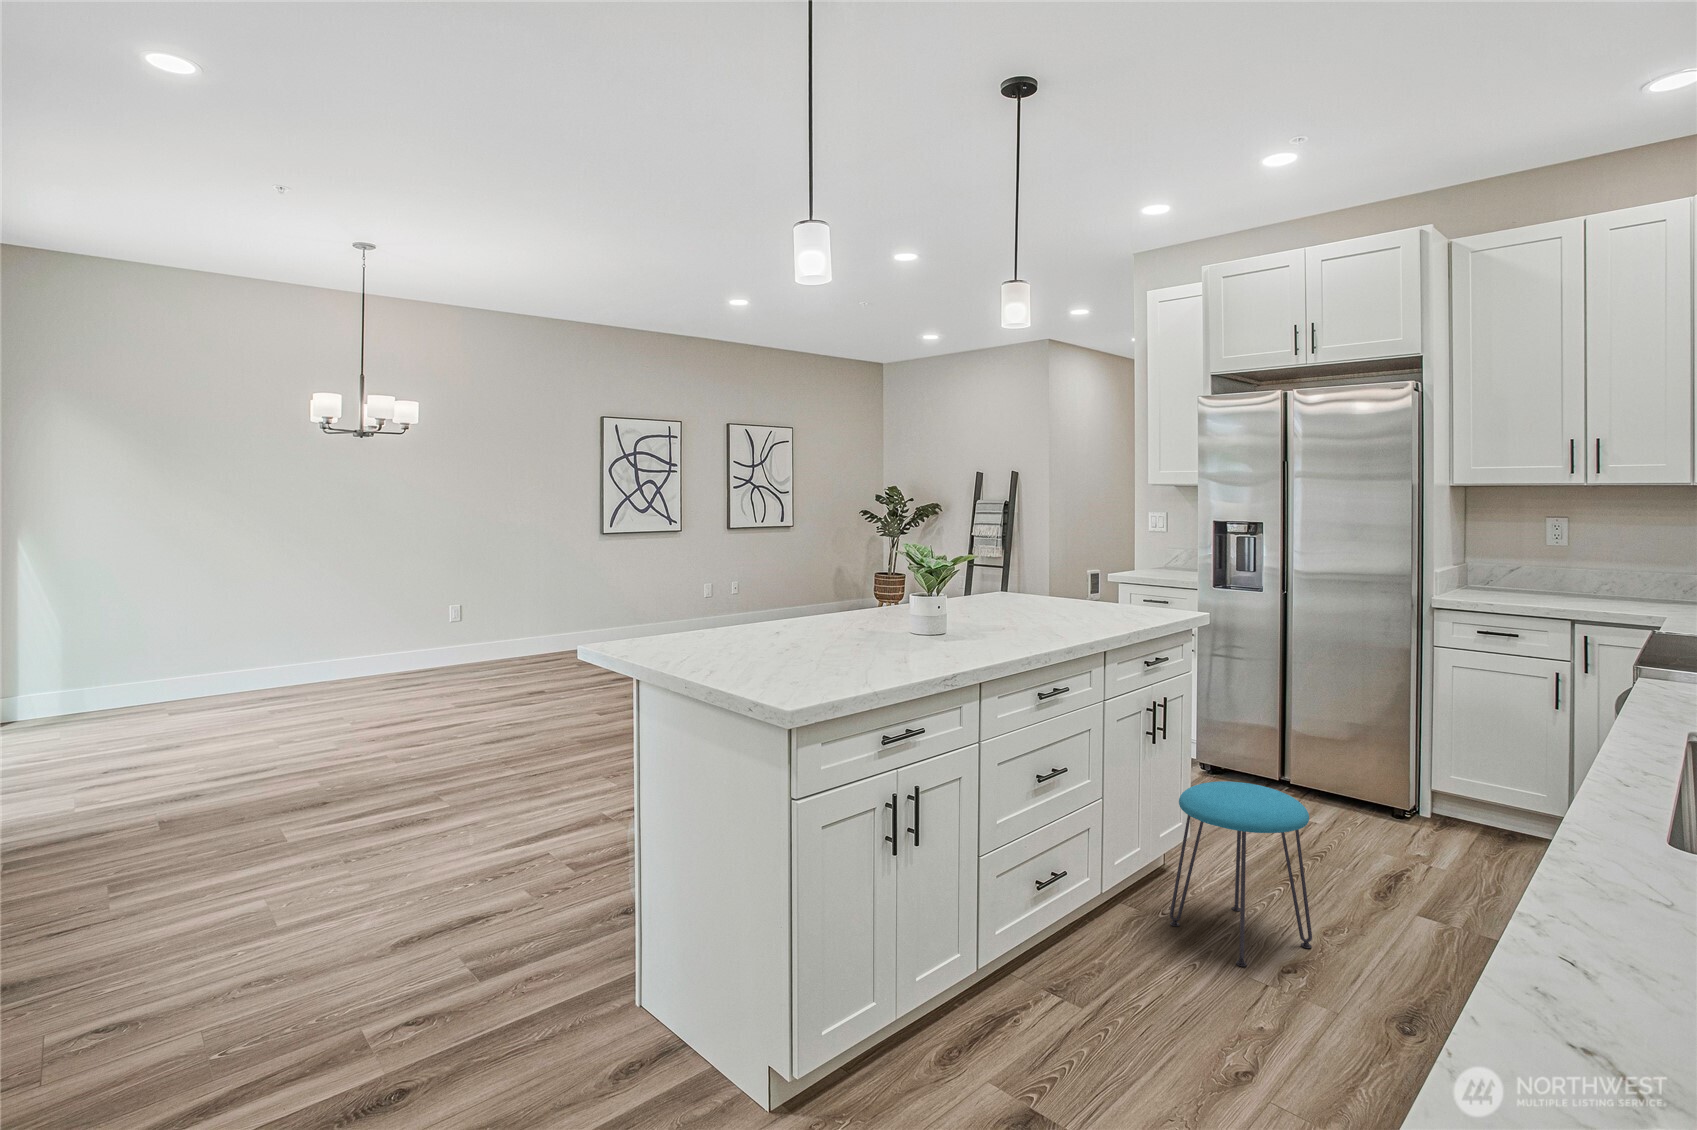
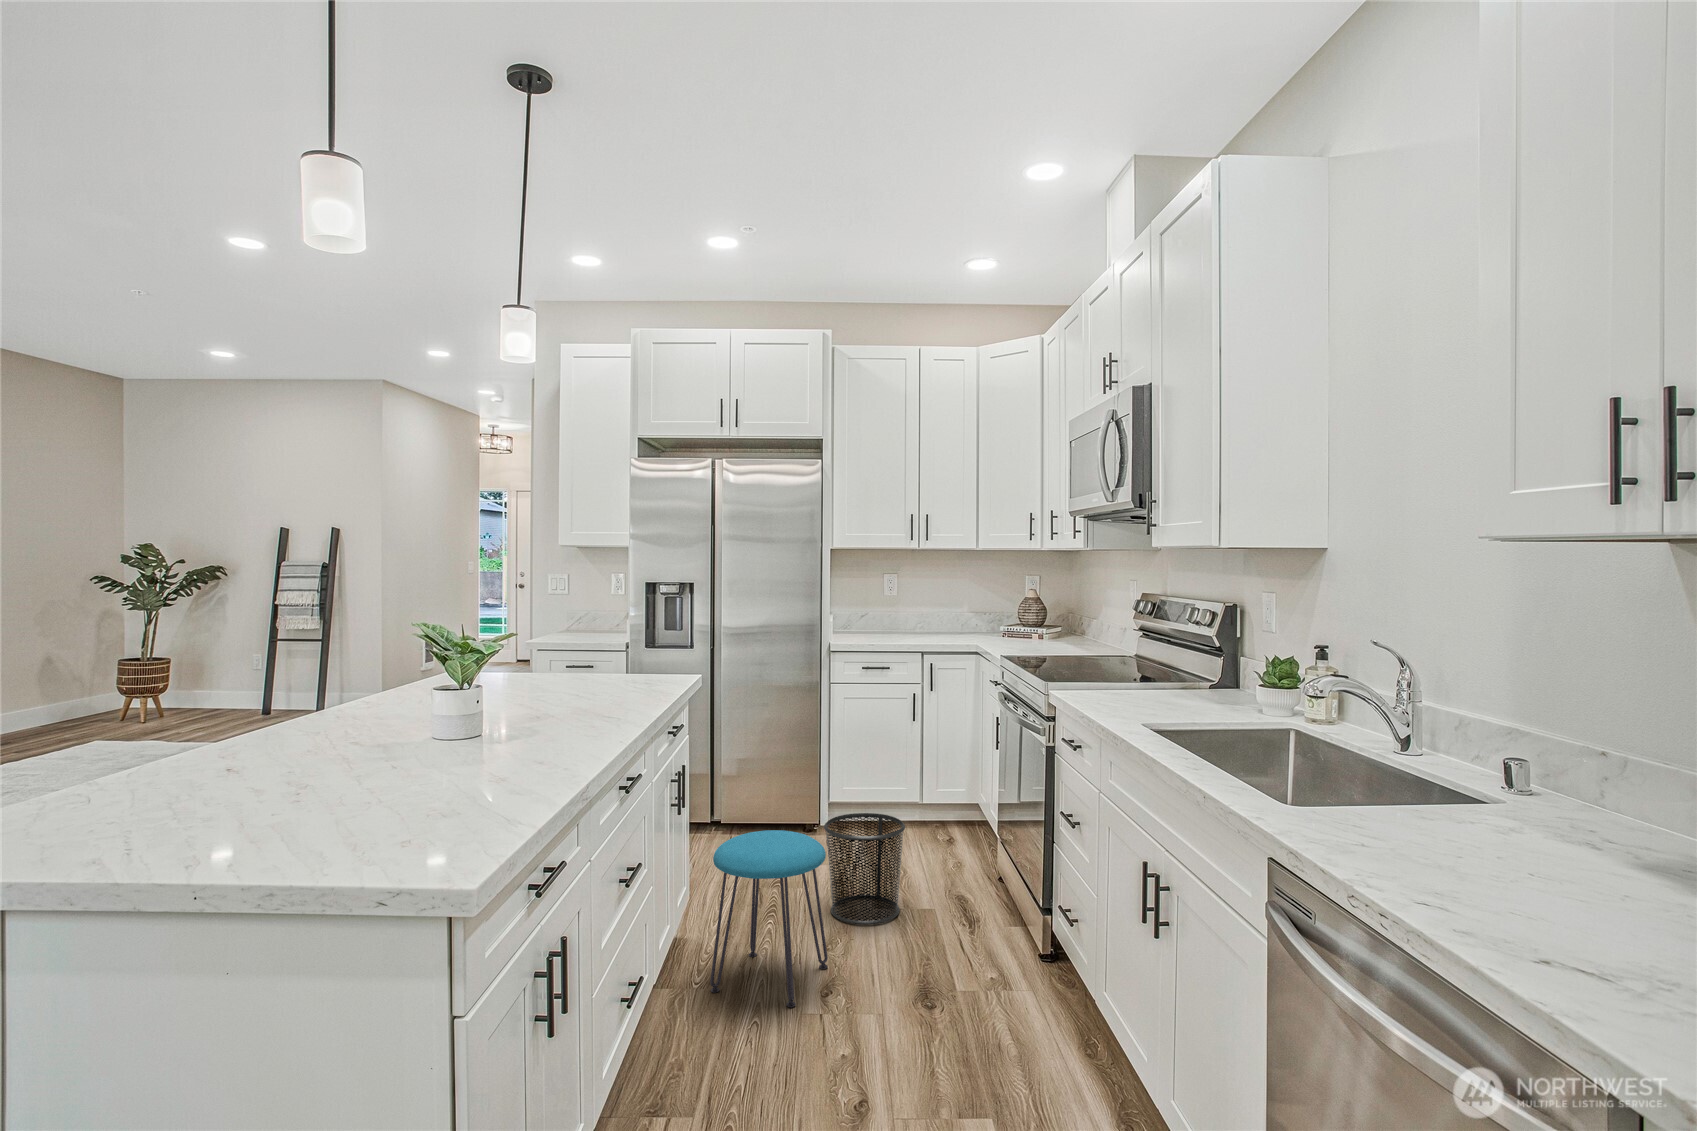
waste bin: none [1354,797,1470,932] -> present [824,813,905,925]

